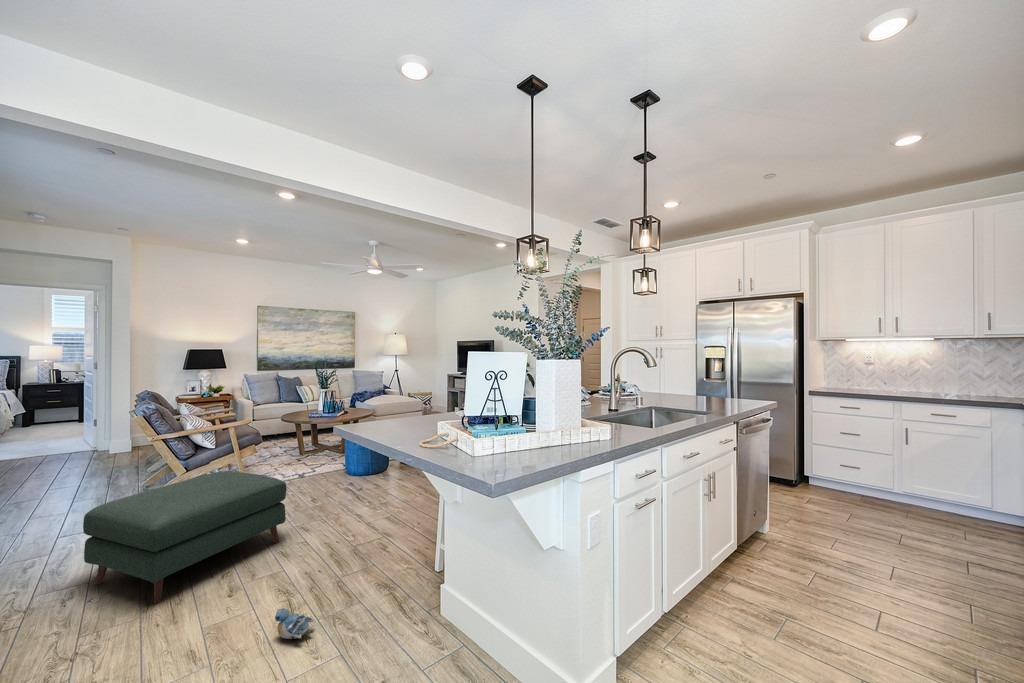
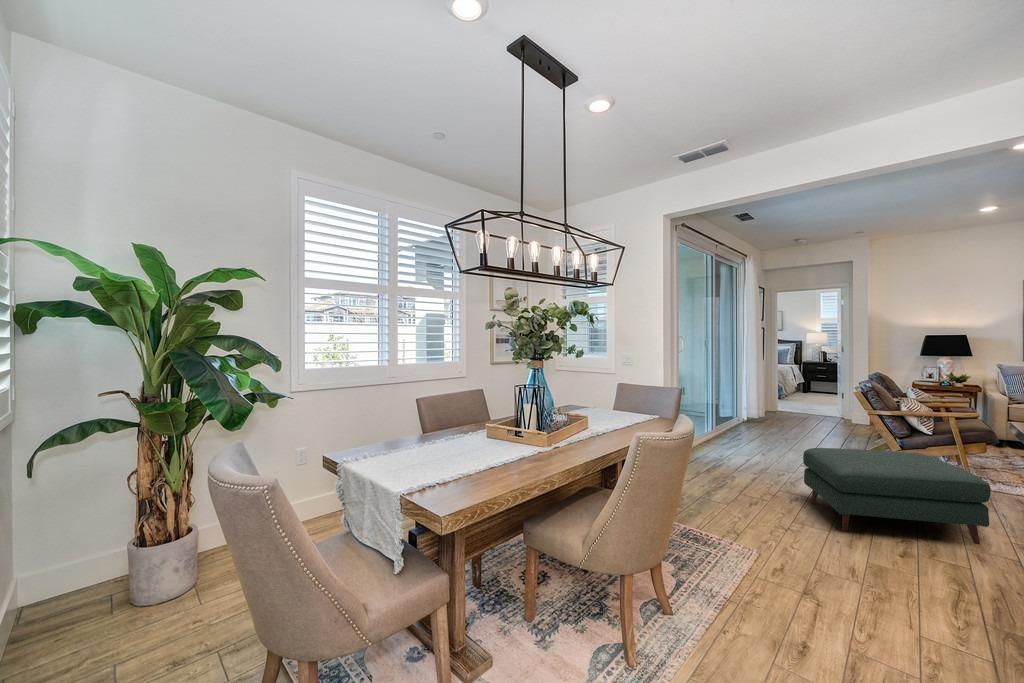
plush toy: present [275,608,314,639] -> none [928,582,975,625]

